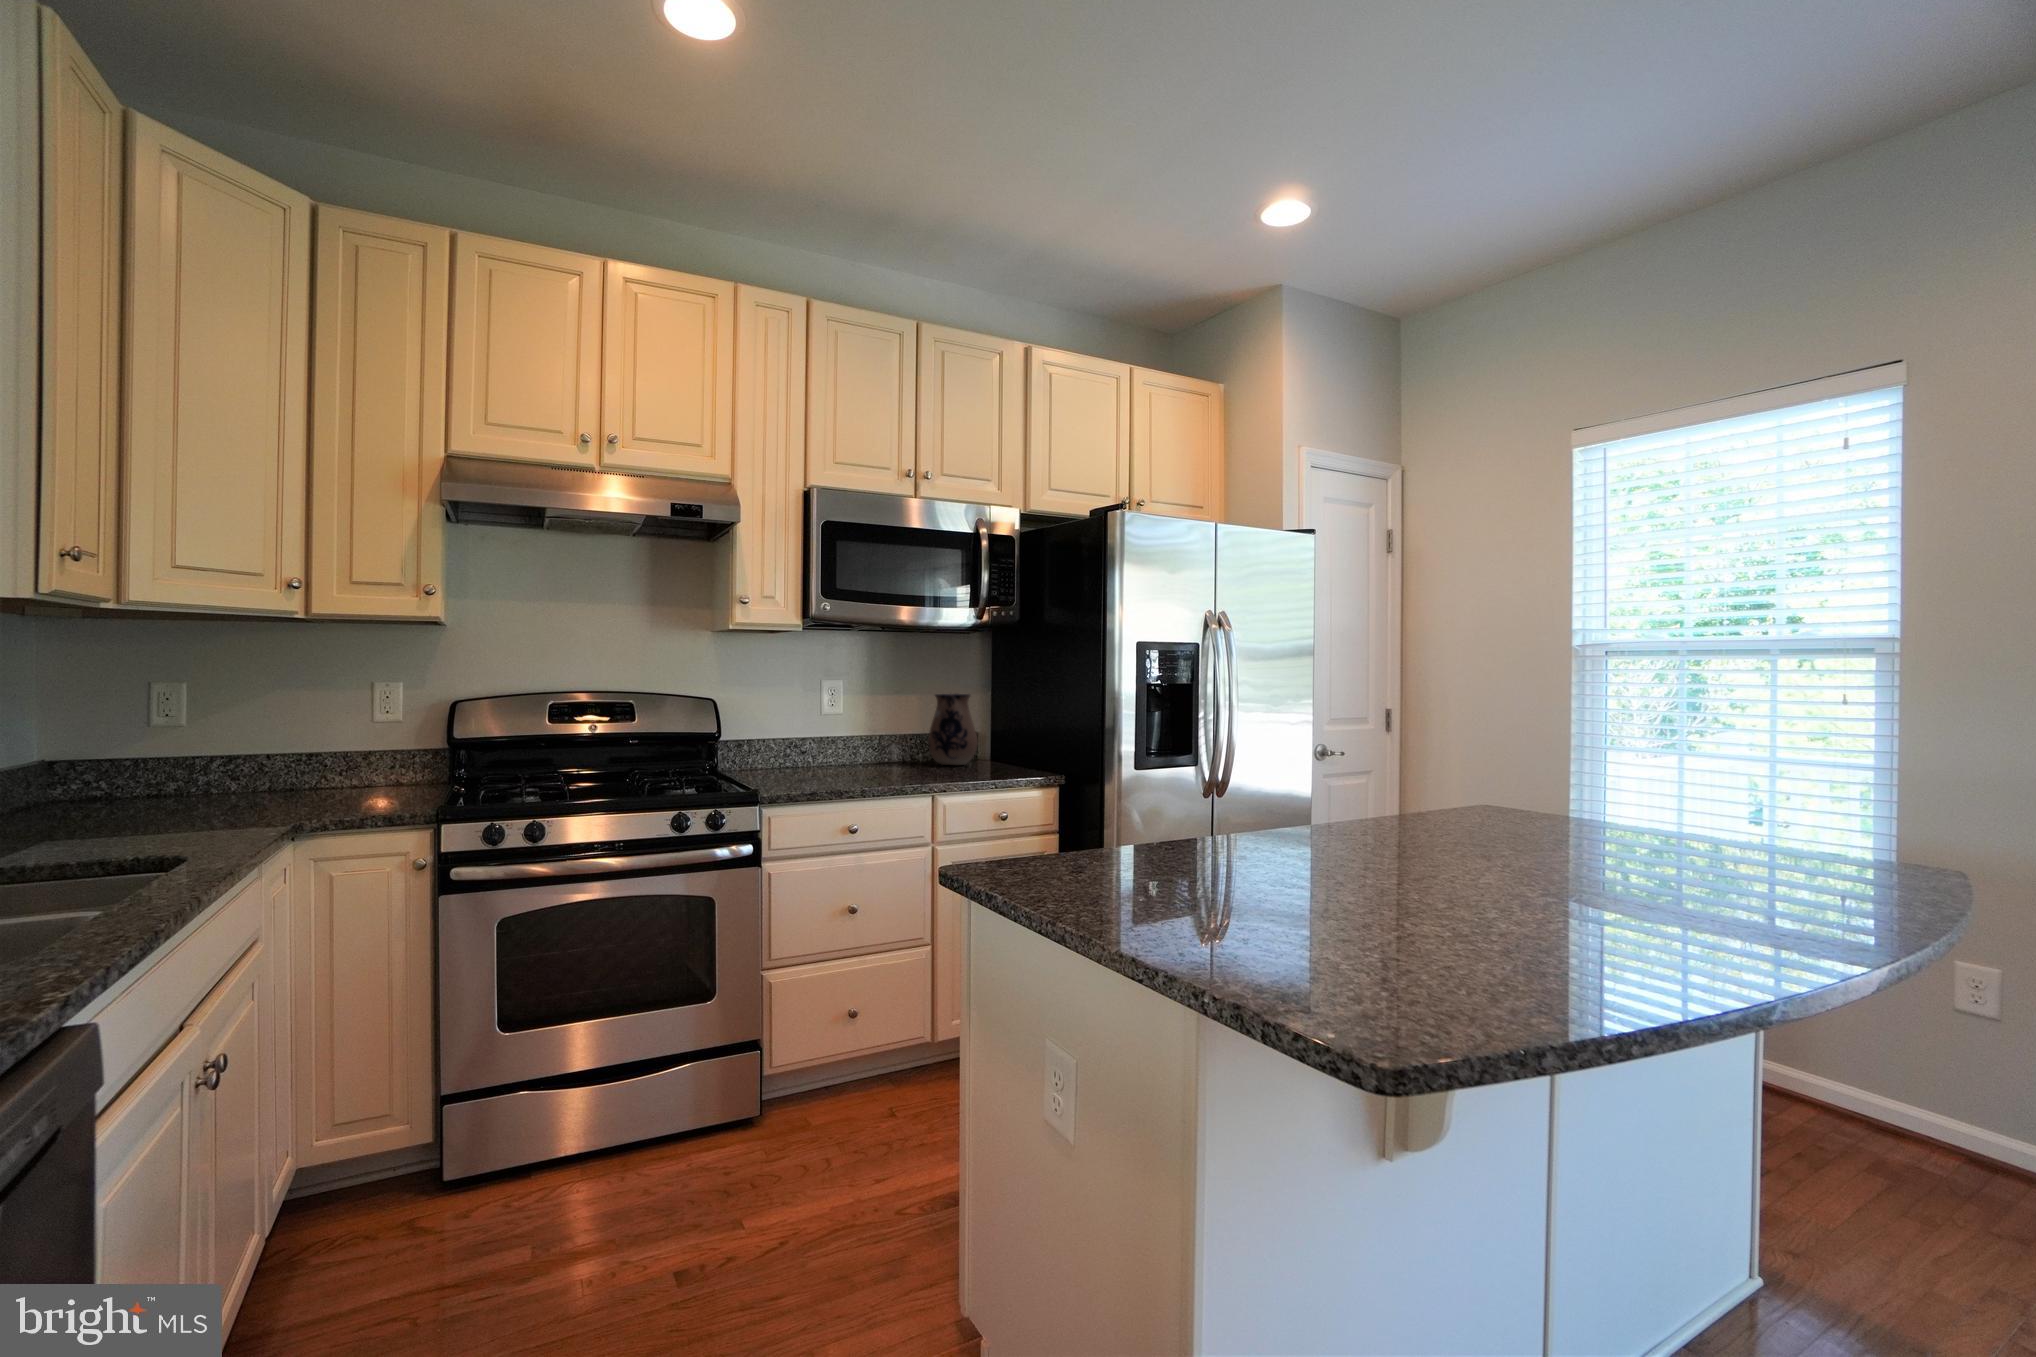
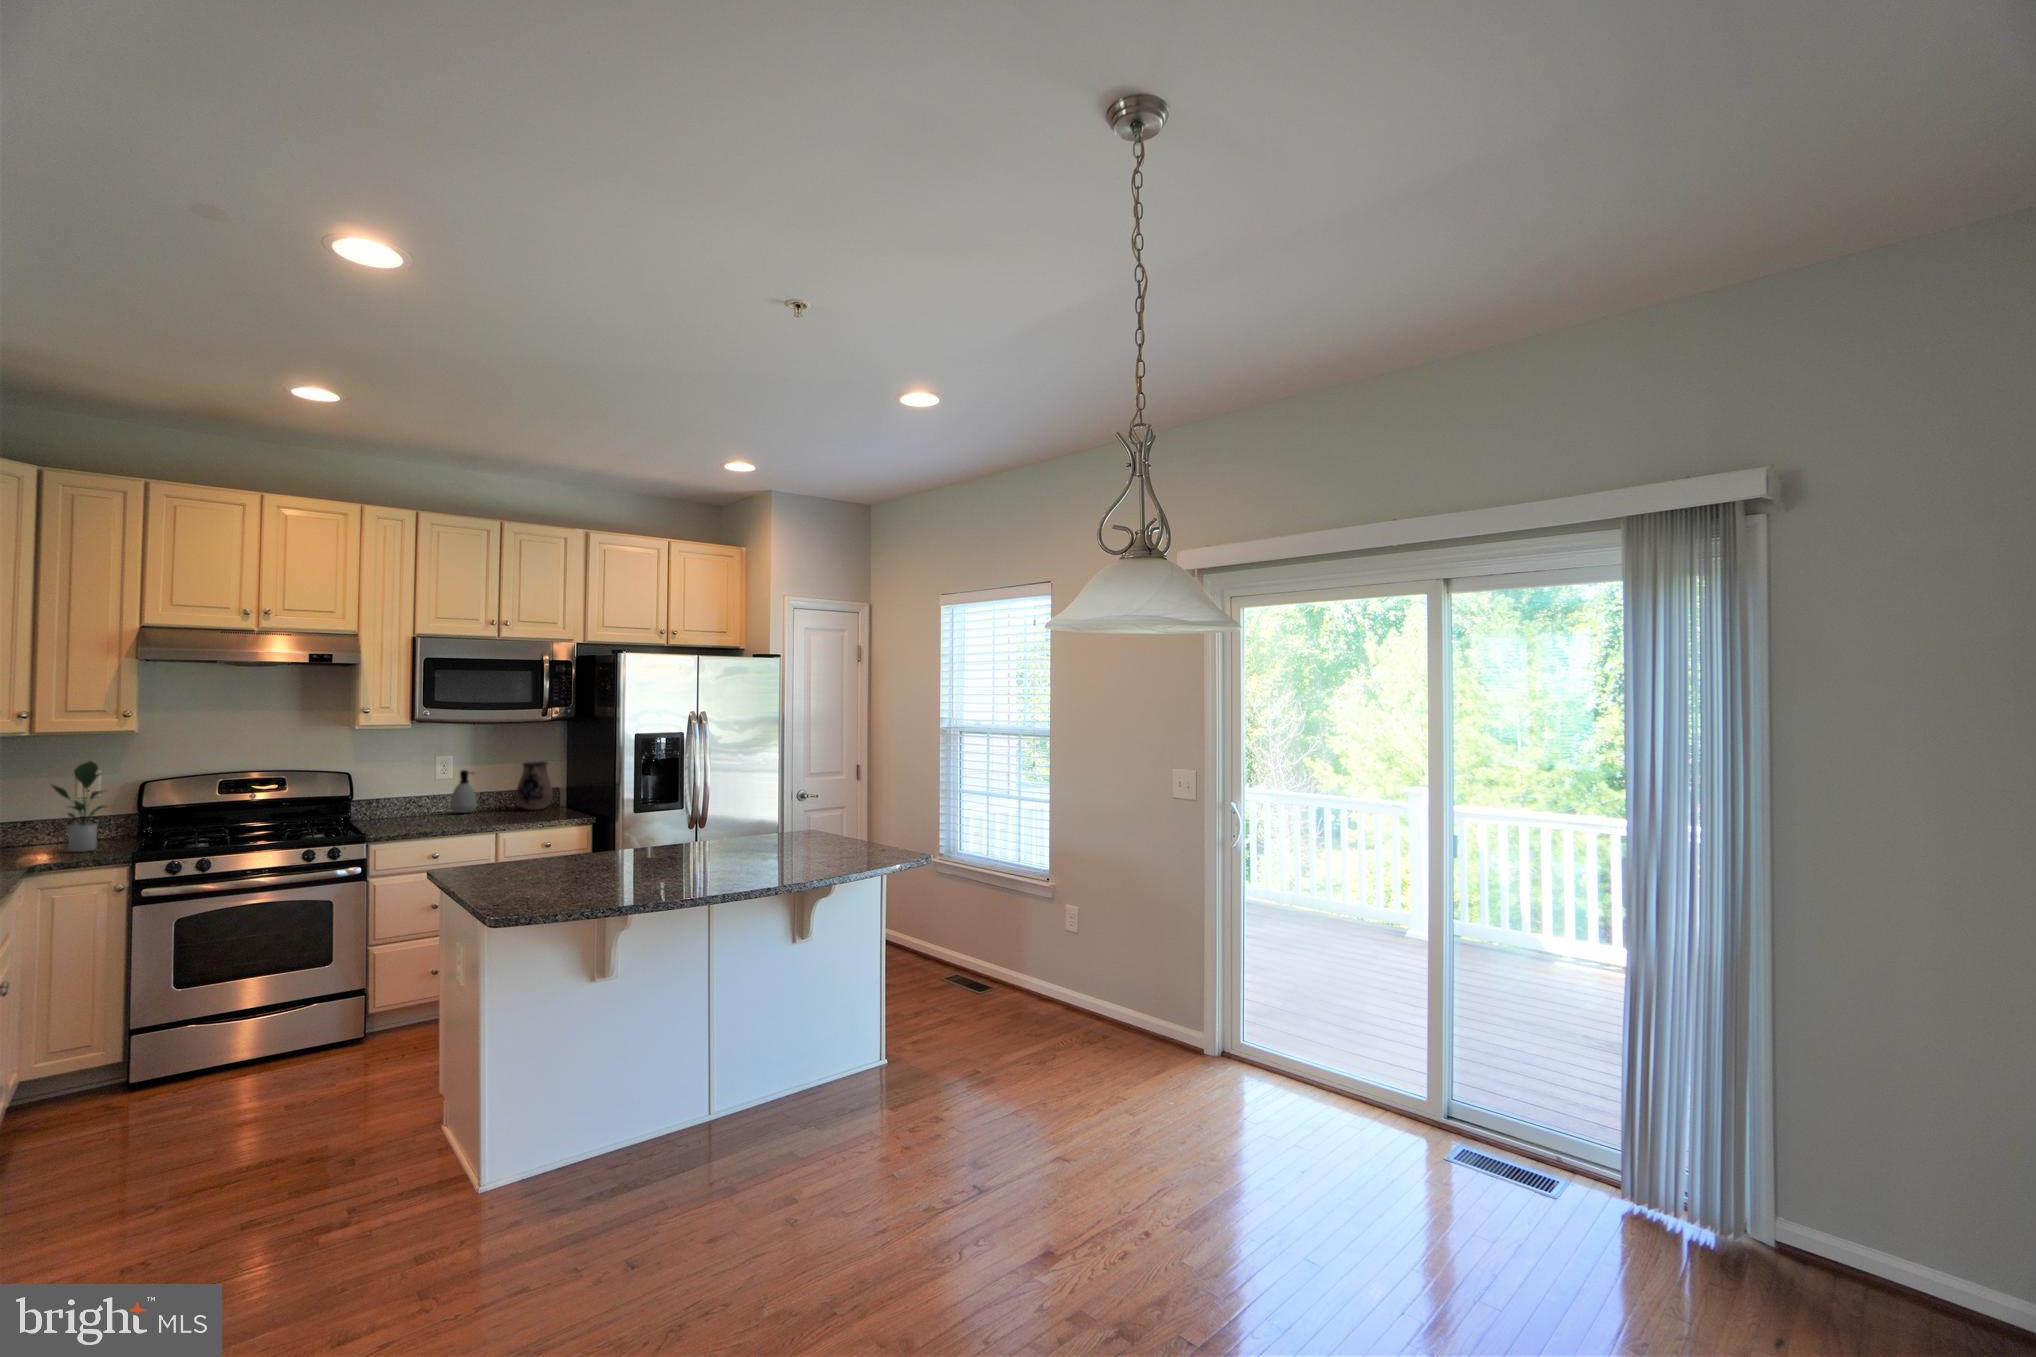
potted plant: none [329,661,412,803] -> present [52,761,105,852]
soap dispenser: none [843,703,878,767] -> present [450,770,477,813]

